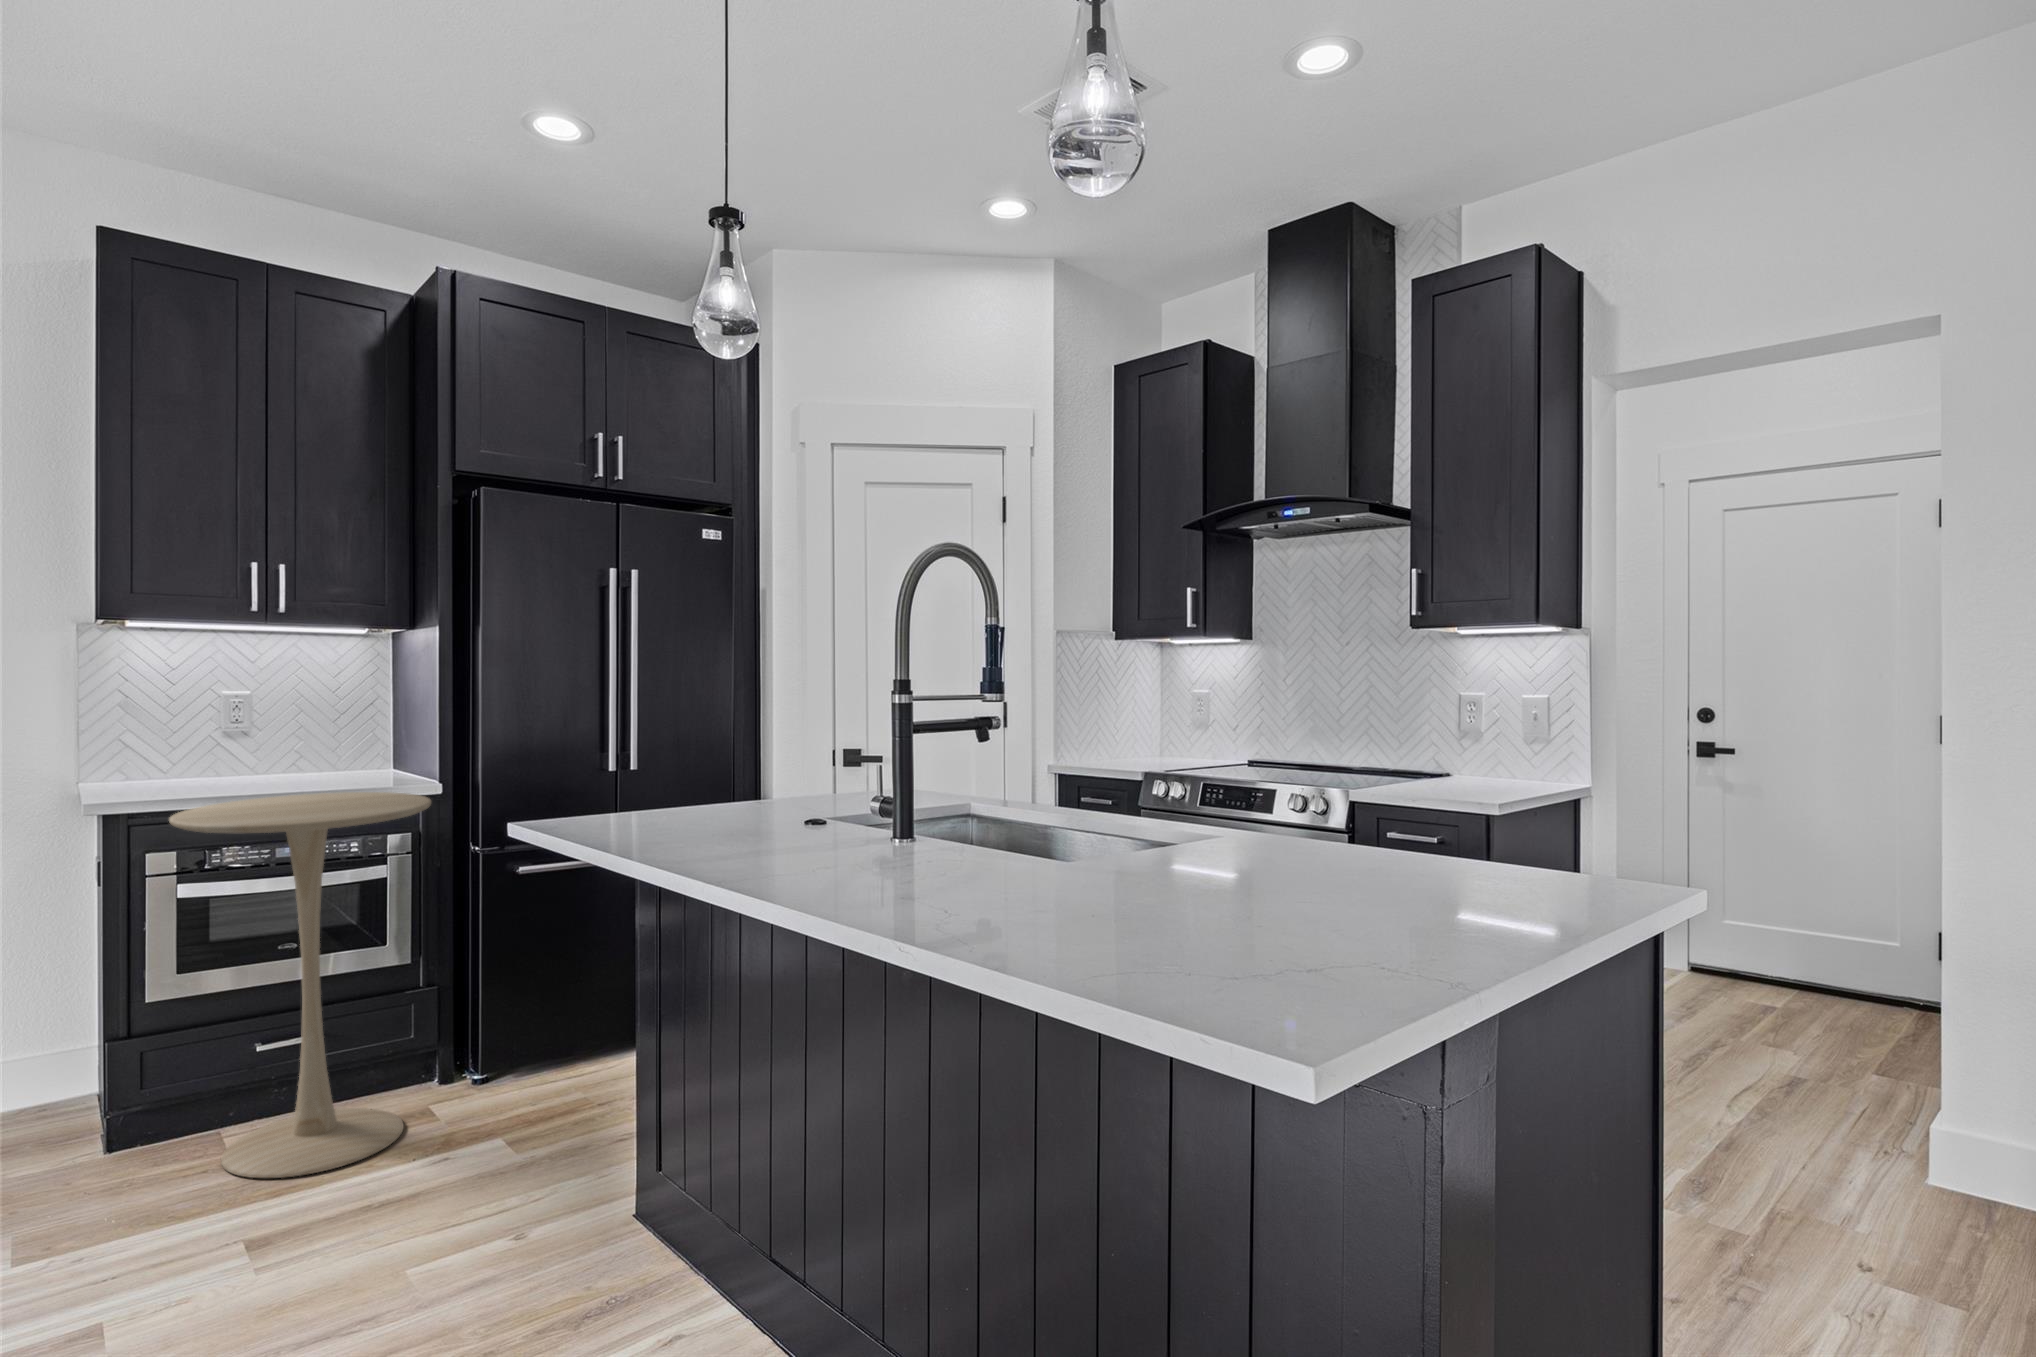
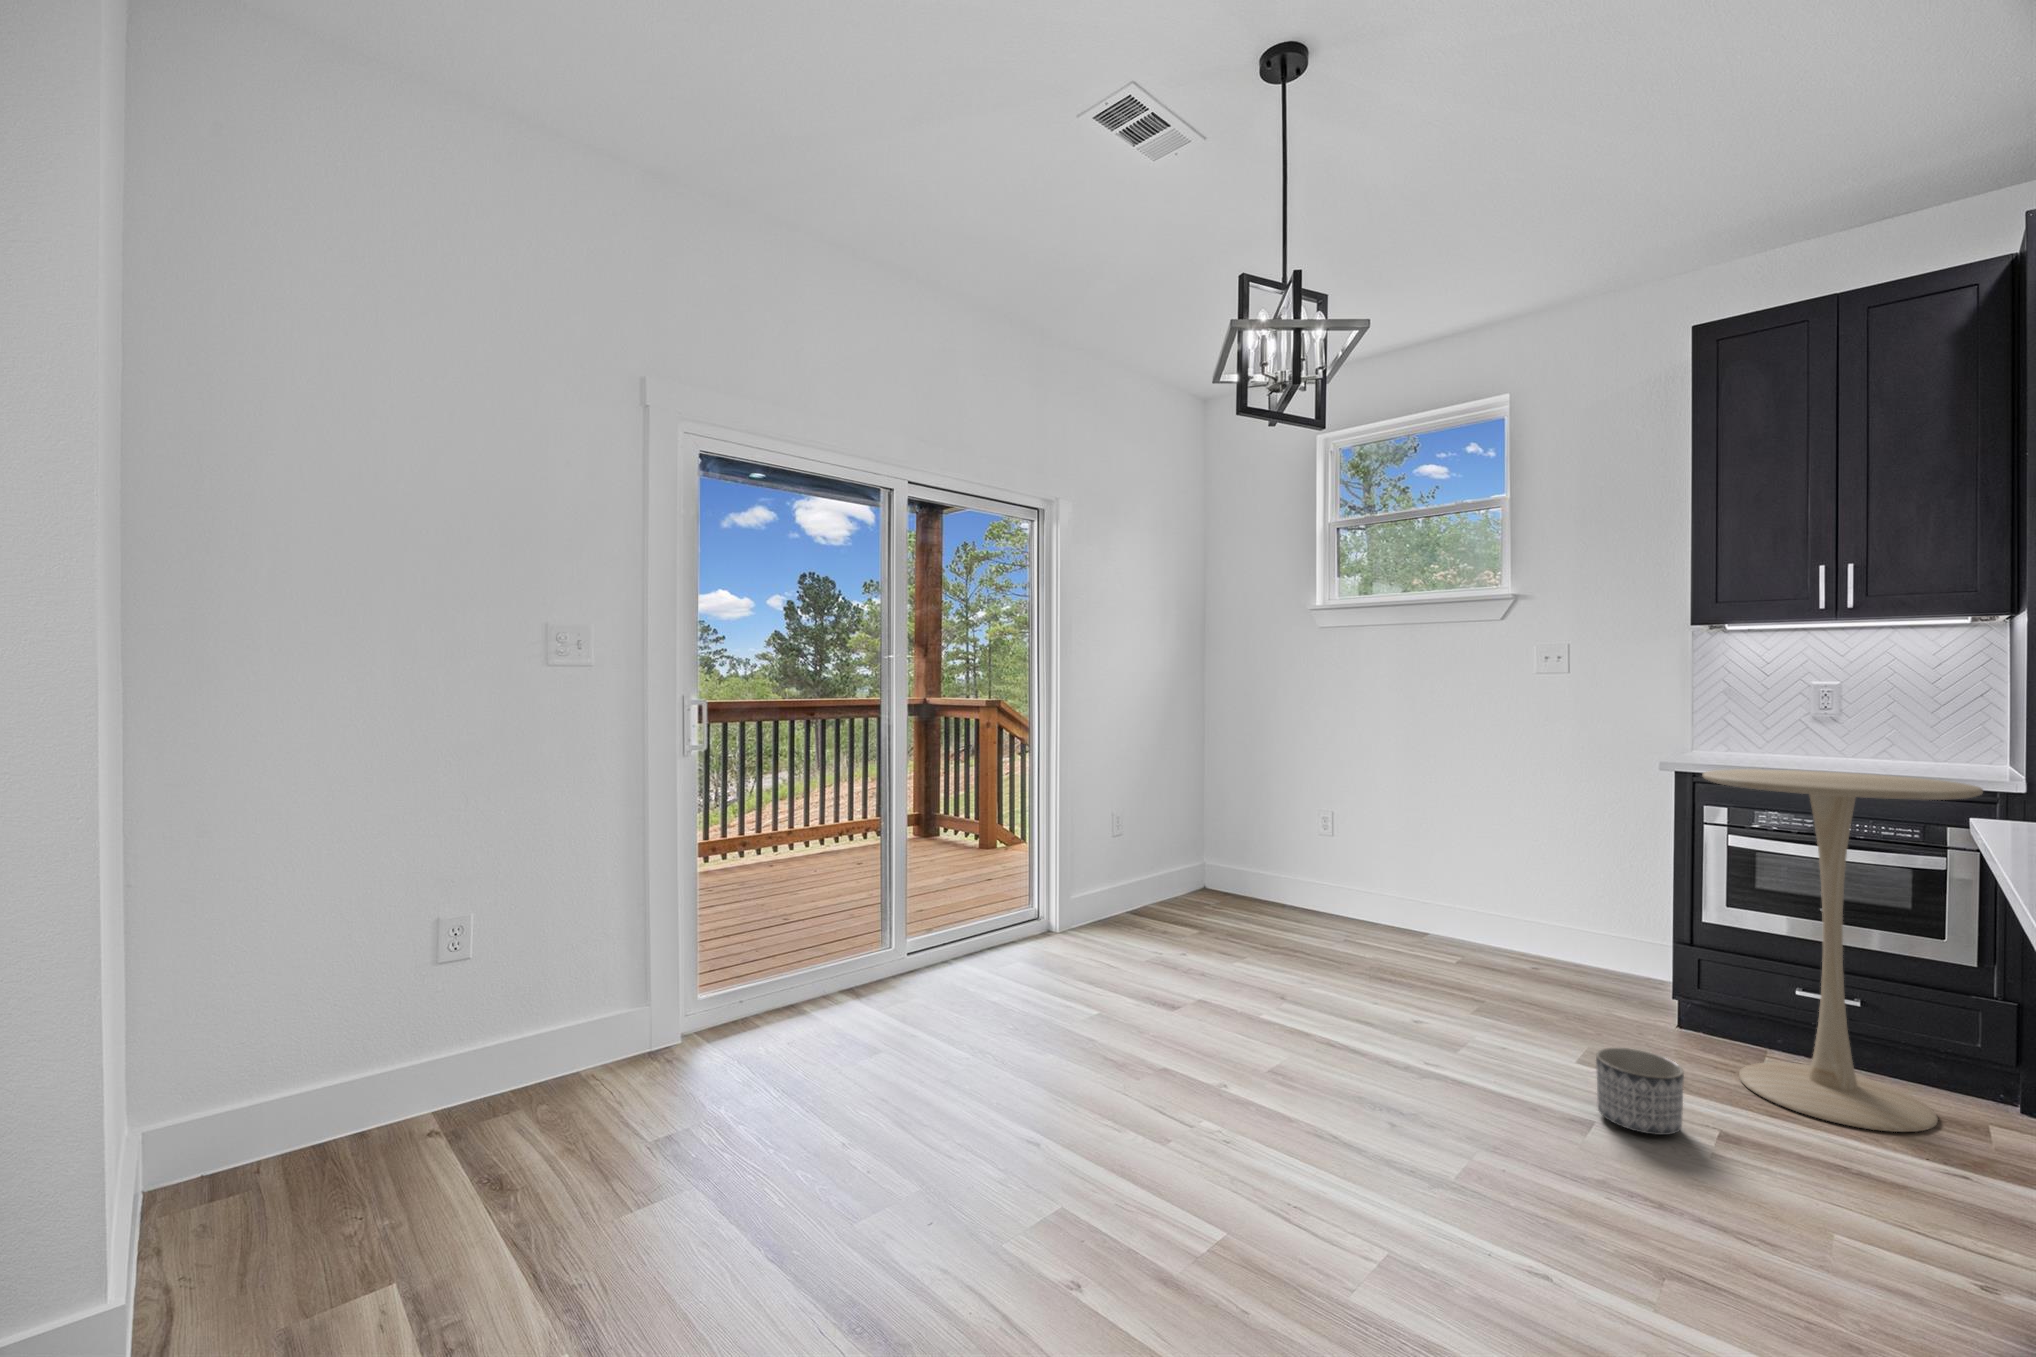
planter: none [101,1184,214,1299] -> present [1596,1047,1684,1135]

